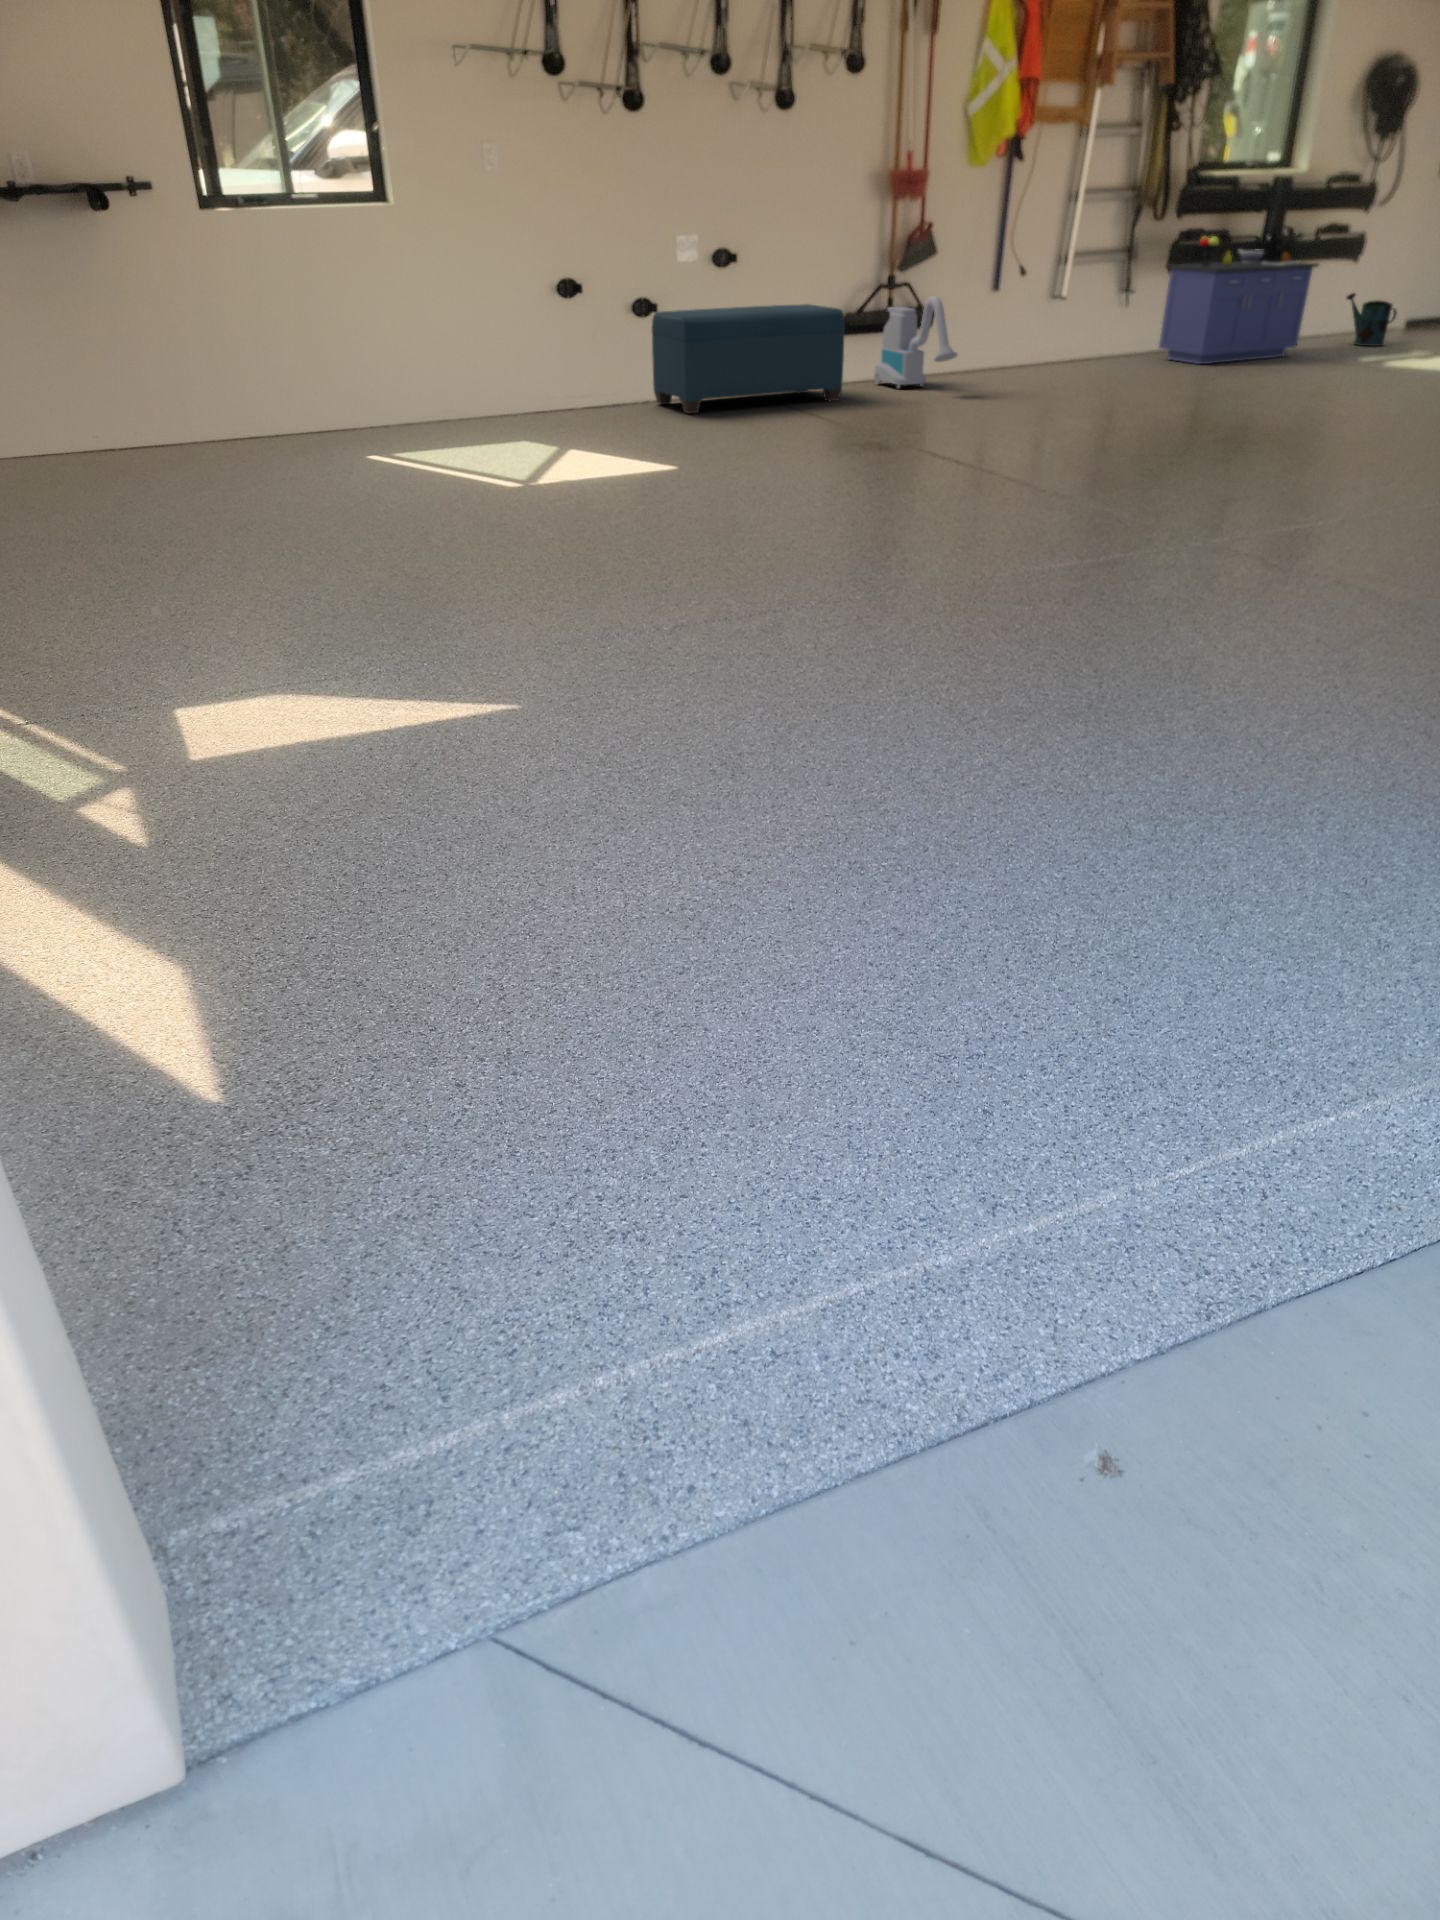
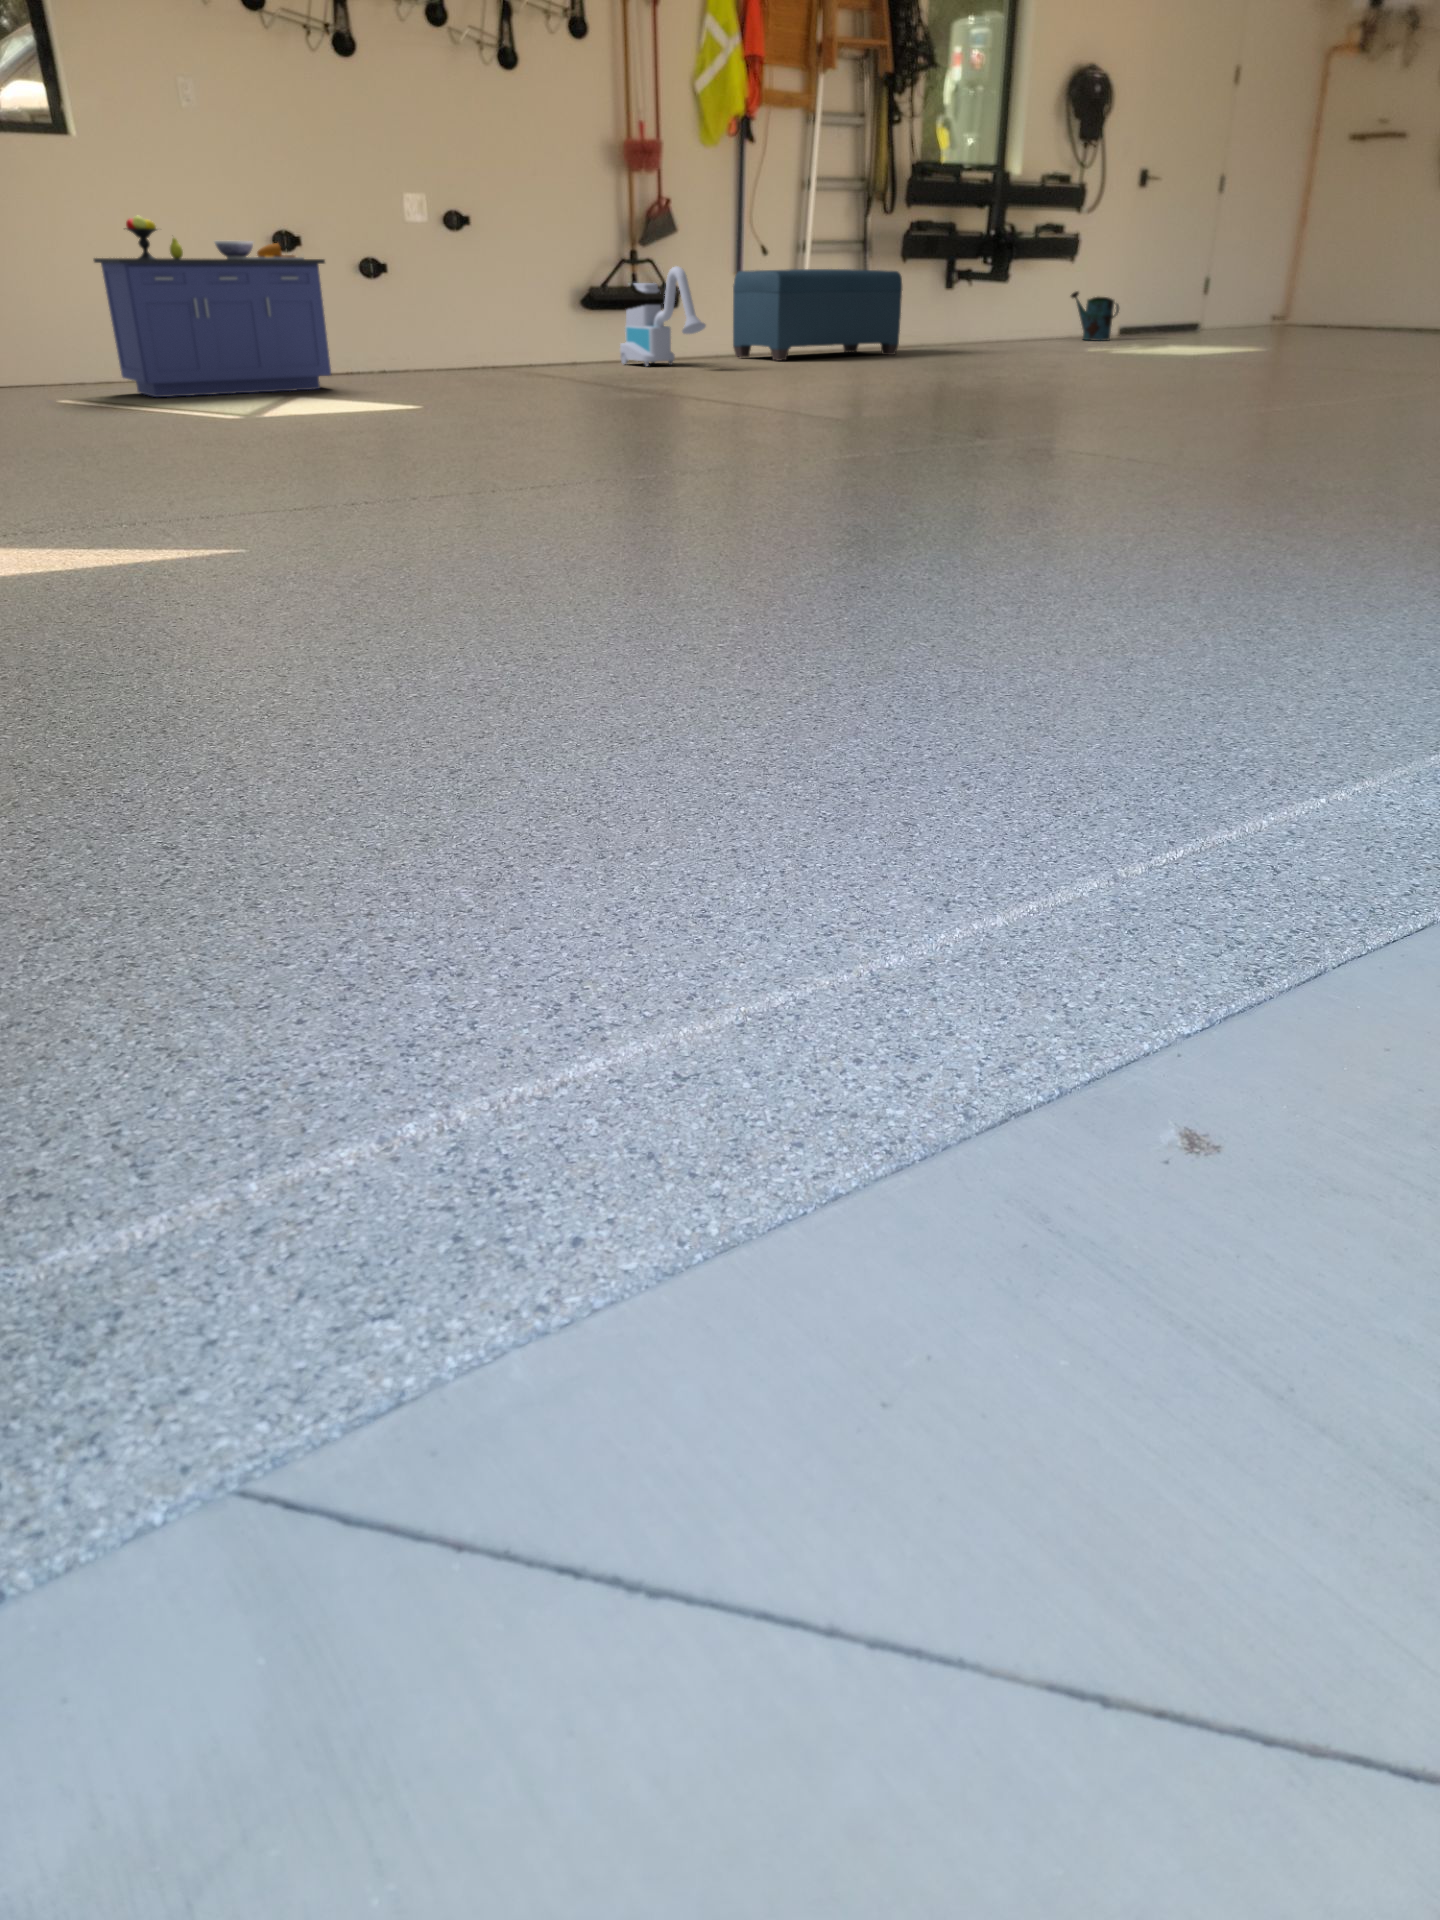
storage cabinet: present [1159,236,1318,364] -> present [94,216,331,397]
bench: present [652,304,845,414] -> present [733,269,902,361]

